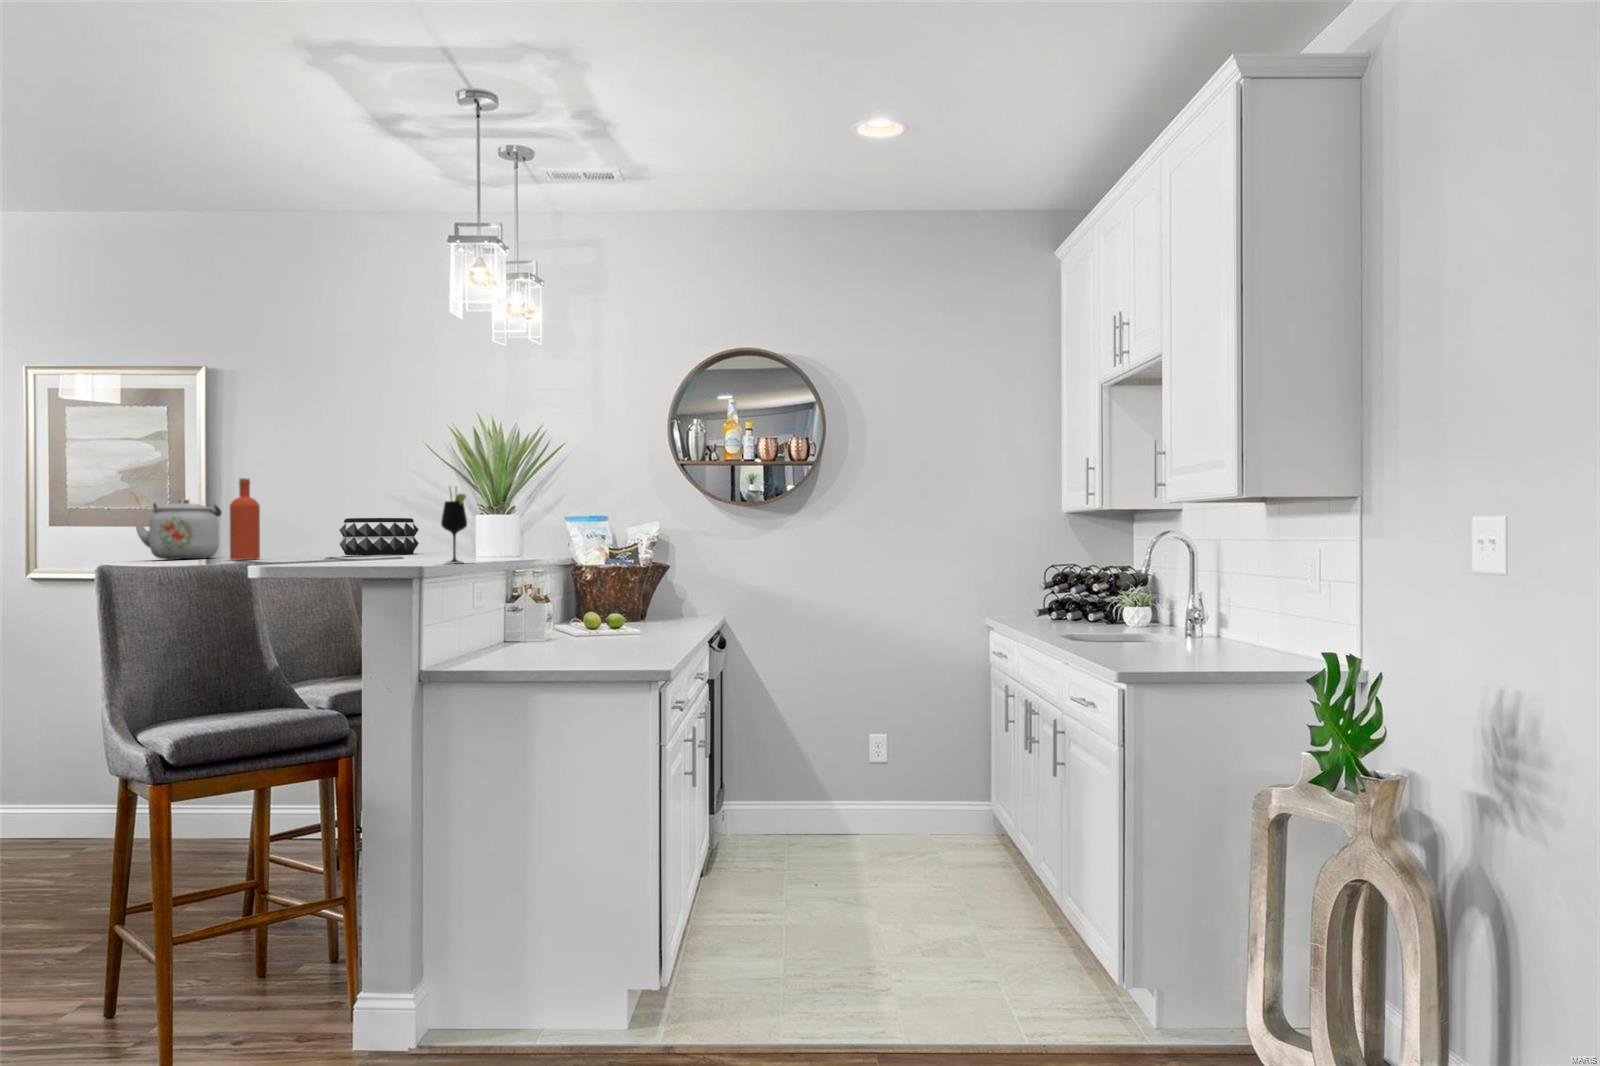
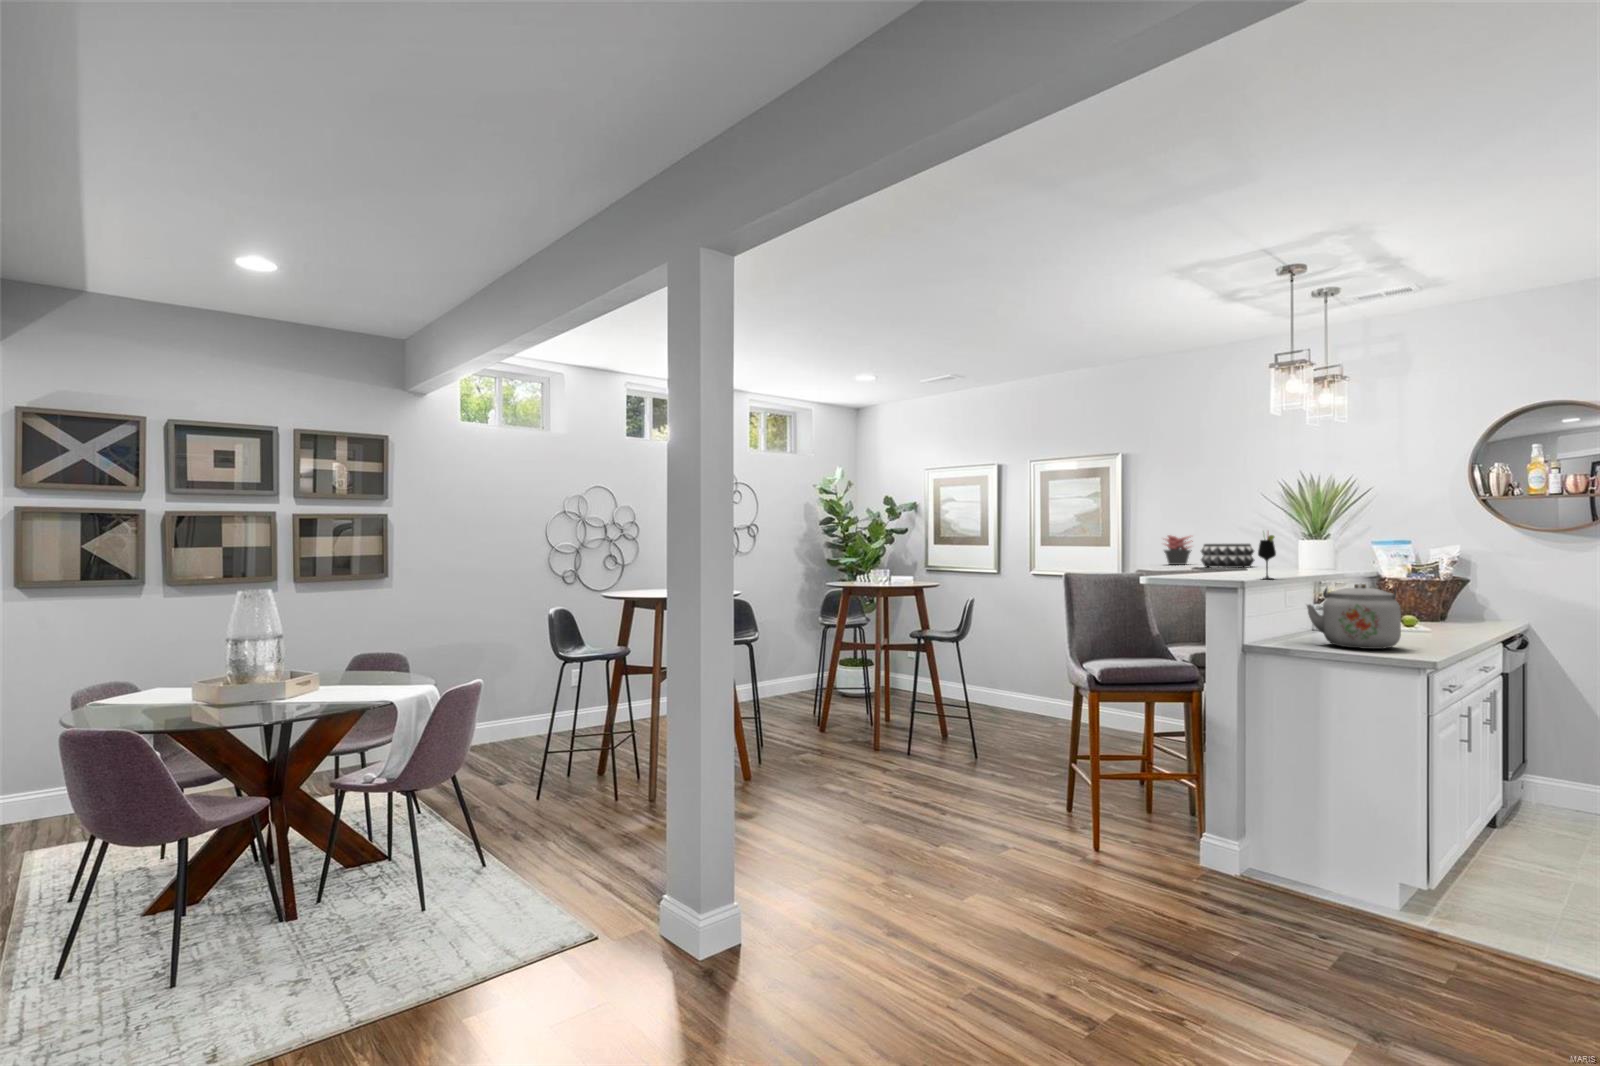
bottle: present [230,478,260,560] -> none [1134,520,1152,568]
kettle: present [135,499,221,559] -> present [1307,583,1401,649]
succulent plant: none [274,507,326,555] -> present [1164,535,1193,565]

